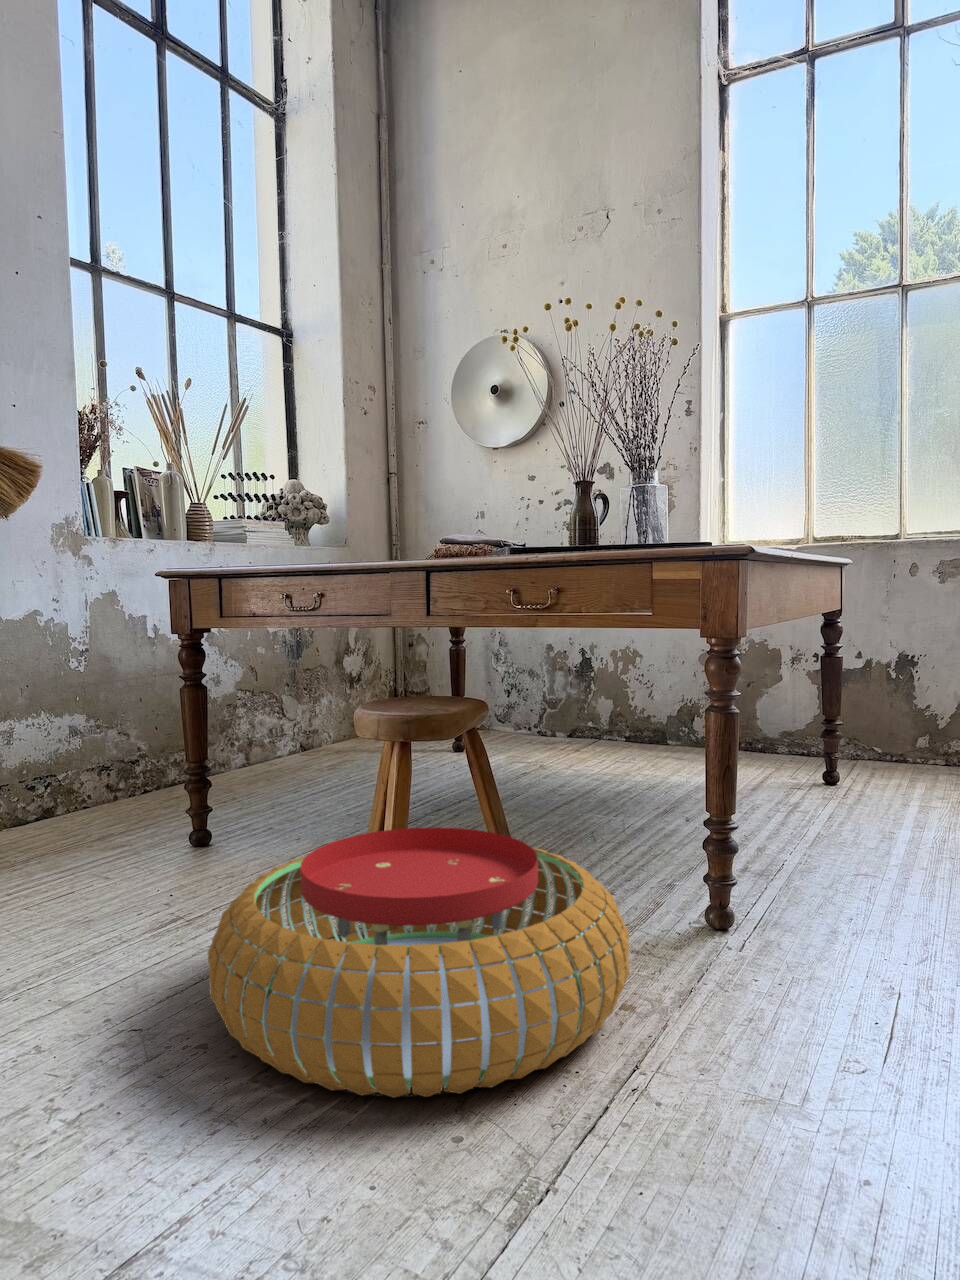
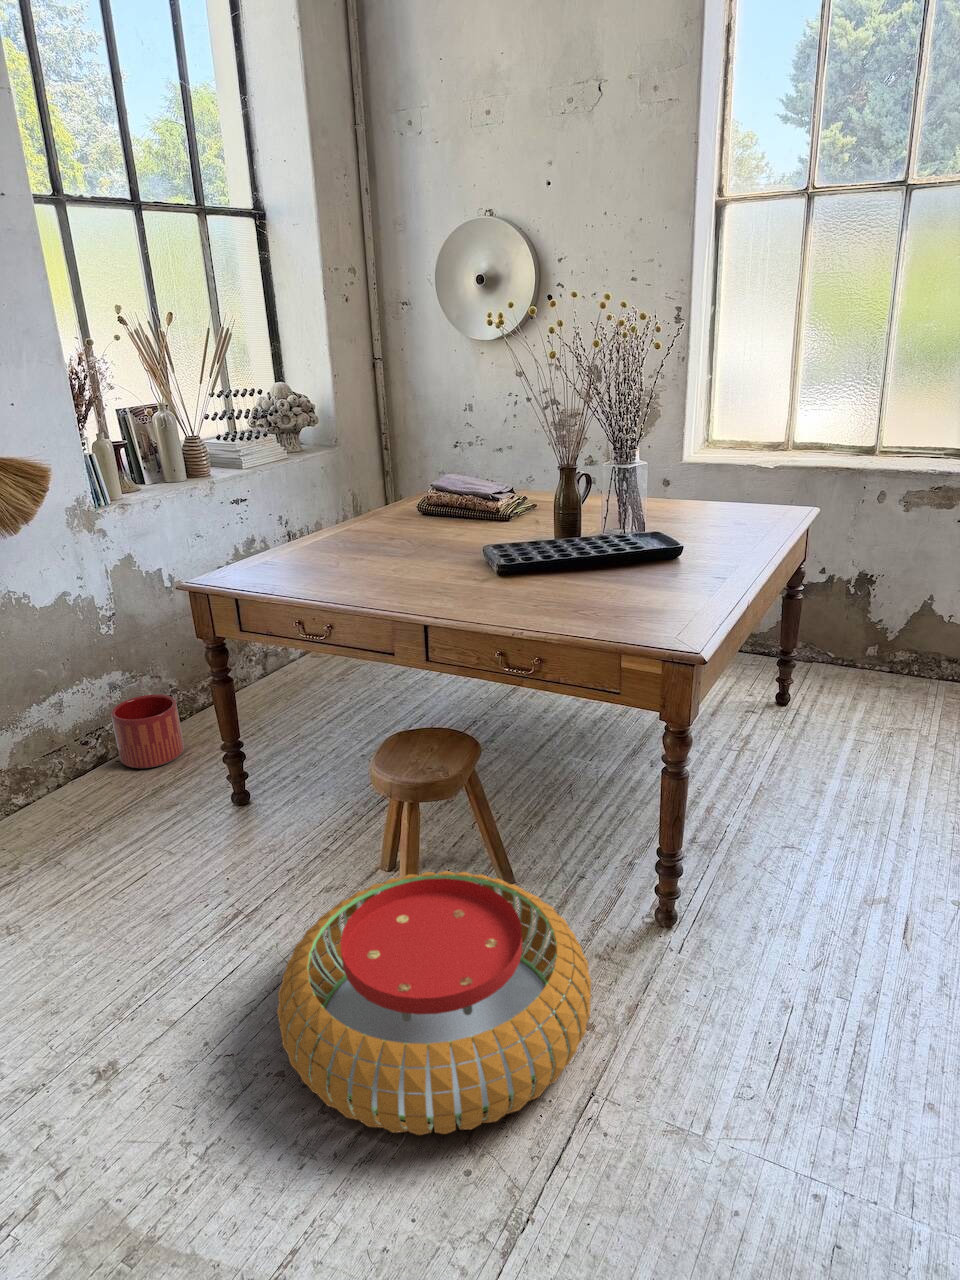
planter: none [66,746,144,821] -> present [111,694,184,768]

